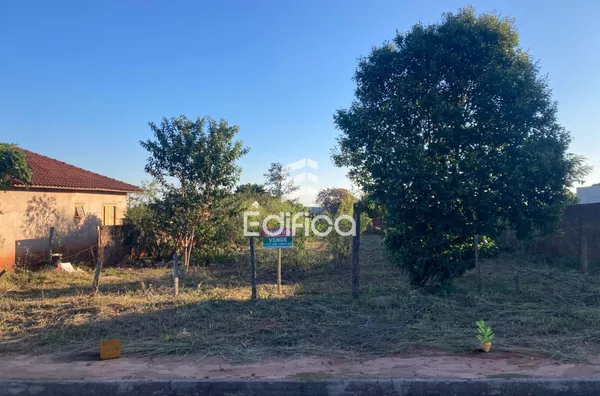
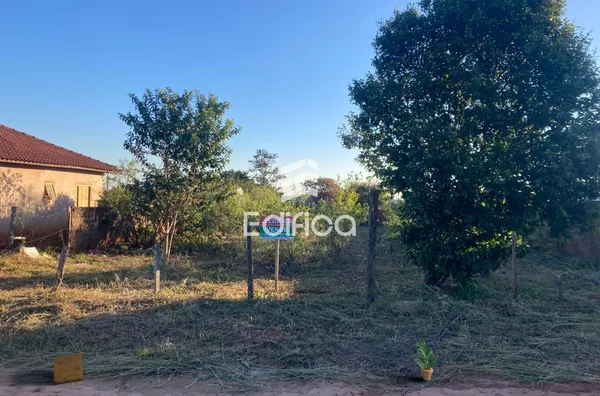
potted plant: present [478,320,494,352] -> present [415,339,437,380]

